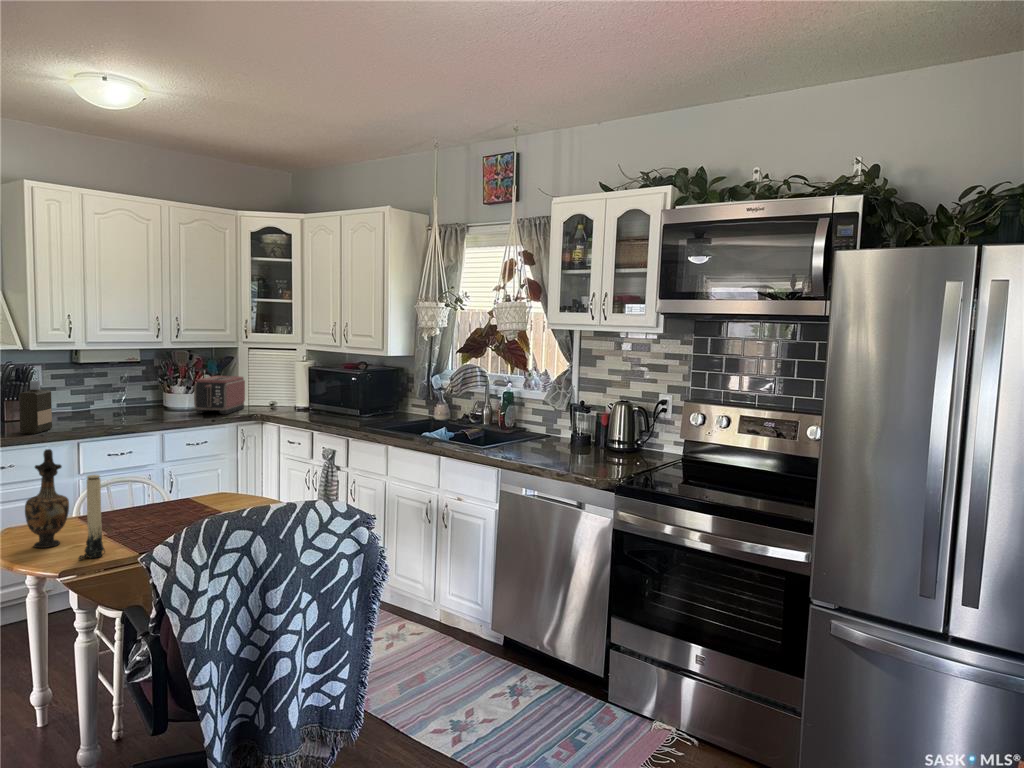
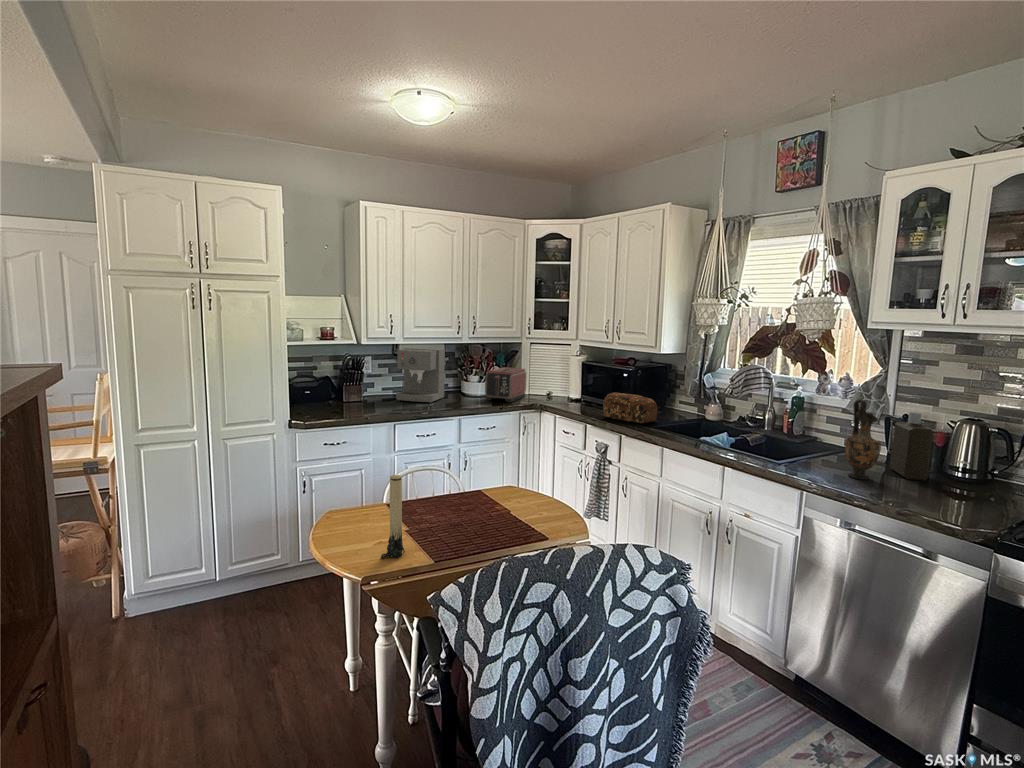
coffee maker: none [77,354,142,419] -> present [396,347,445,403]
bottle: present [19,381,52,434] -> present [890,412,934,481]
bread loaf: none [330,397,385,426] -> present [603,392,658,423]
vase: present [25,449,69,548] -> present [845,400,881,480]

